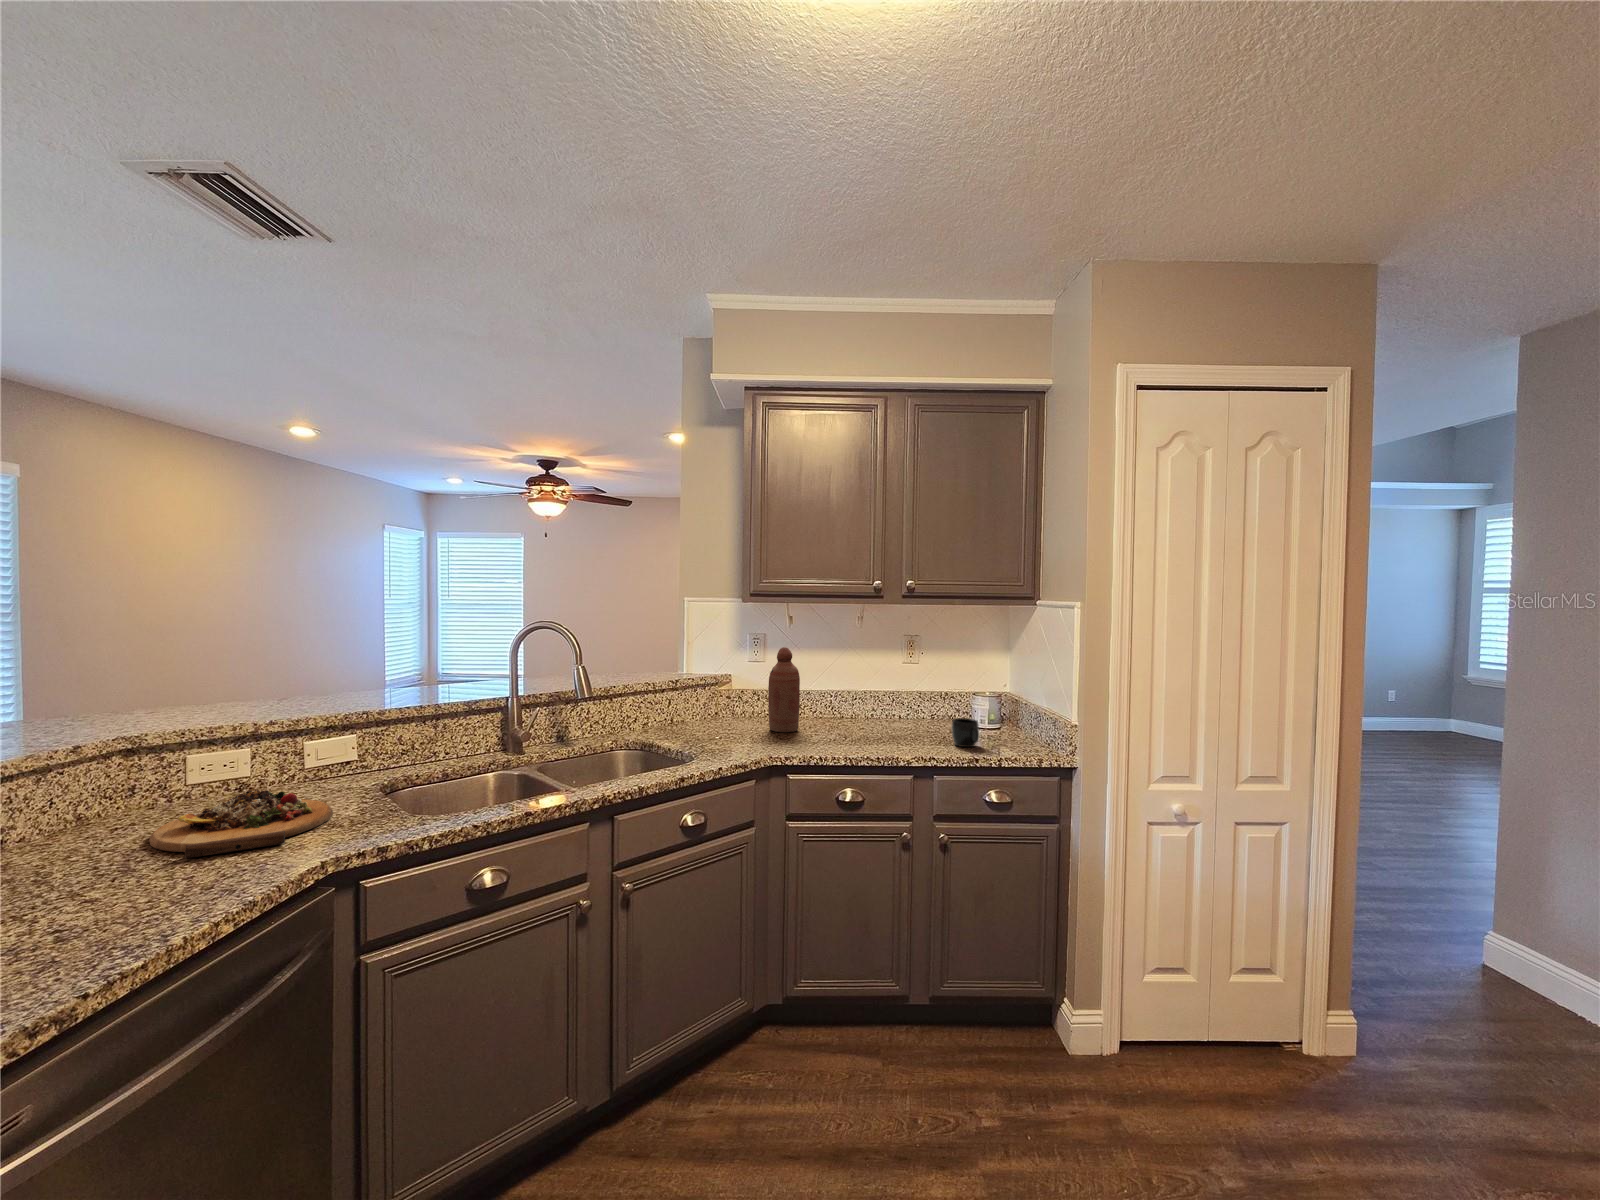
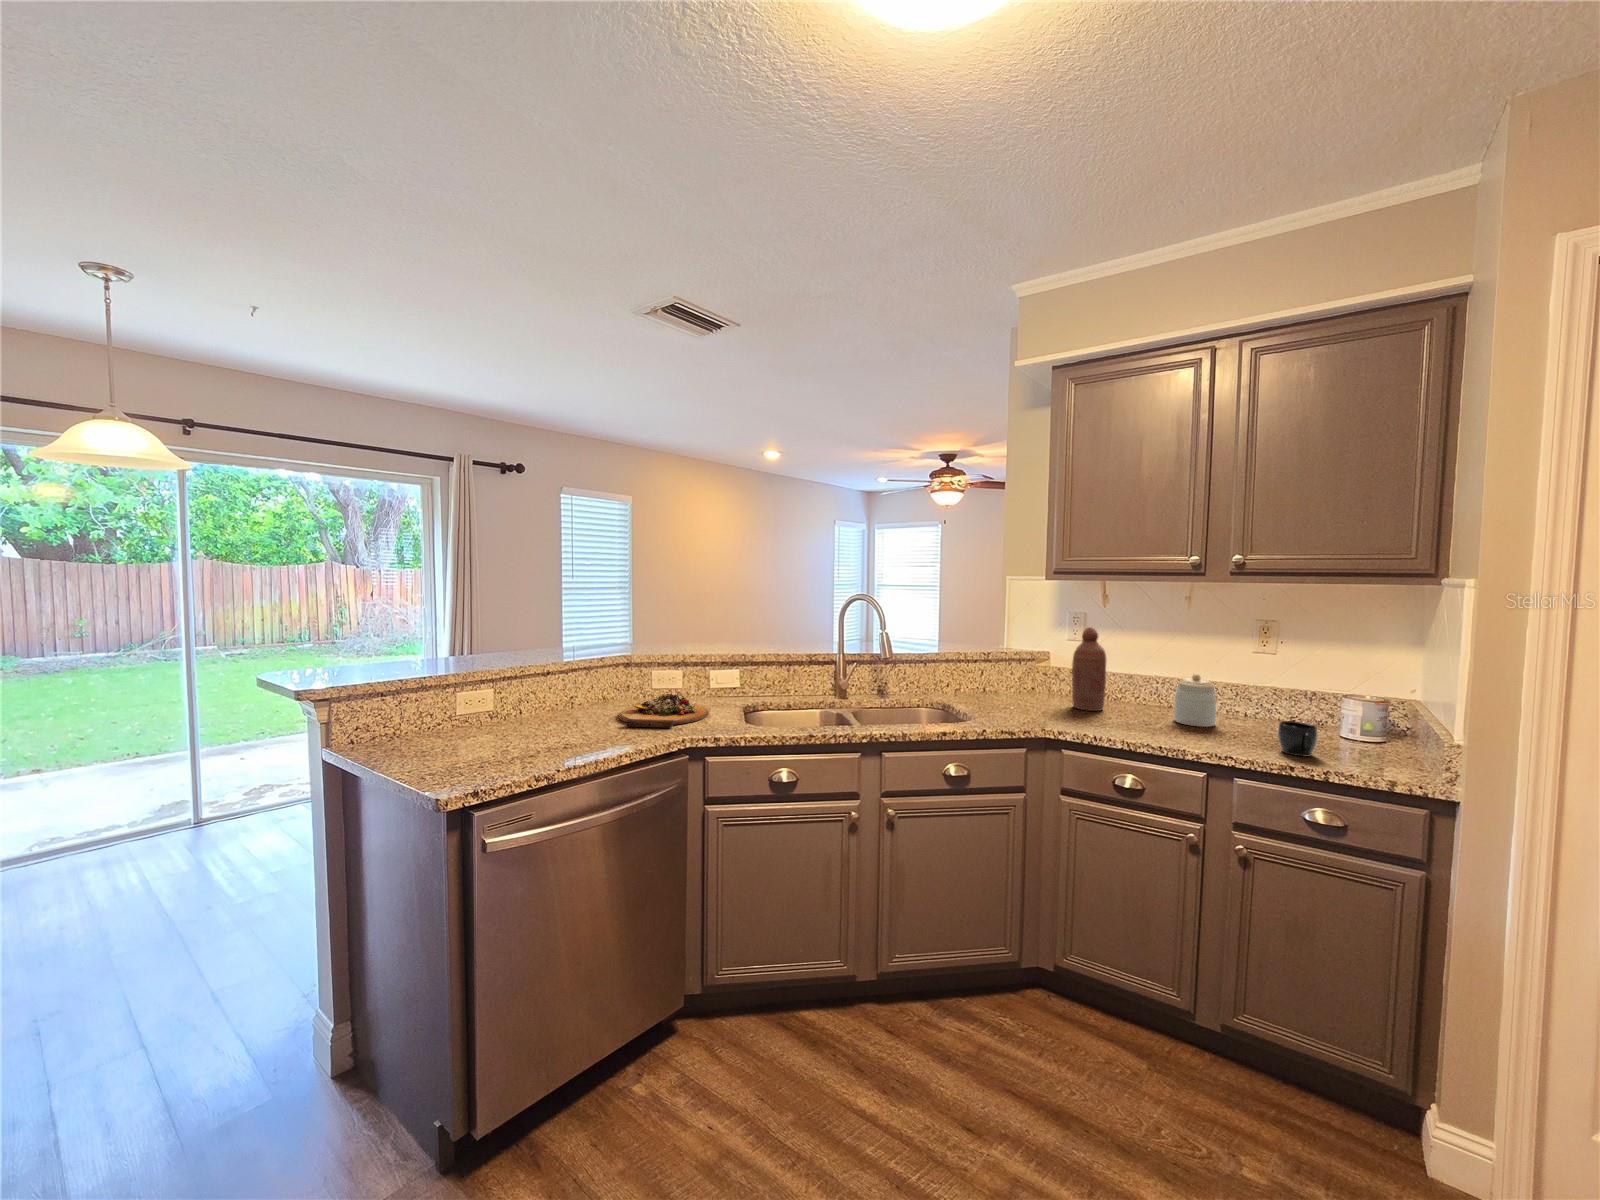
jar: none [859,685,893,734] -> present [1174,674,1217,727]

